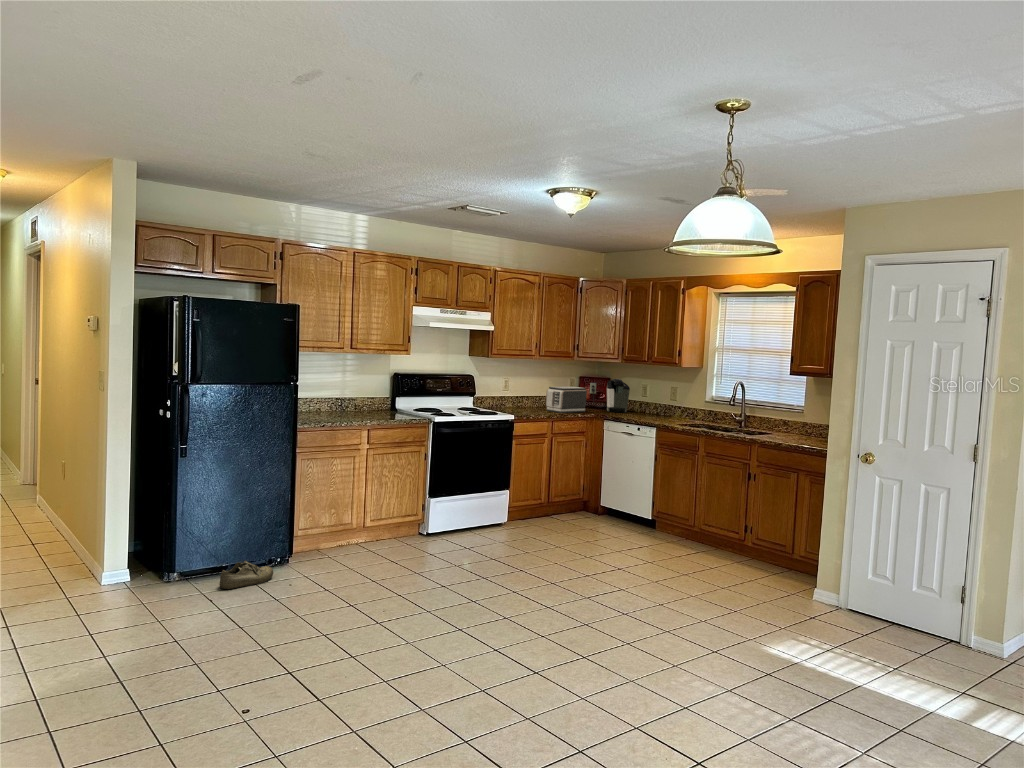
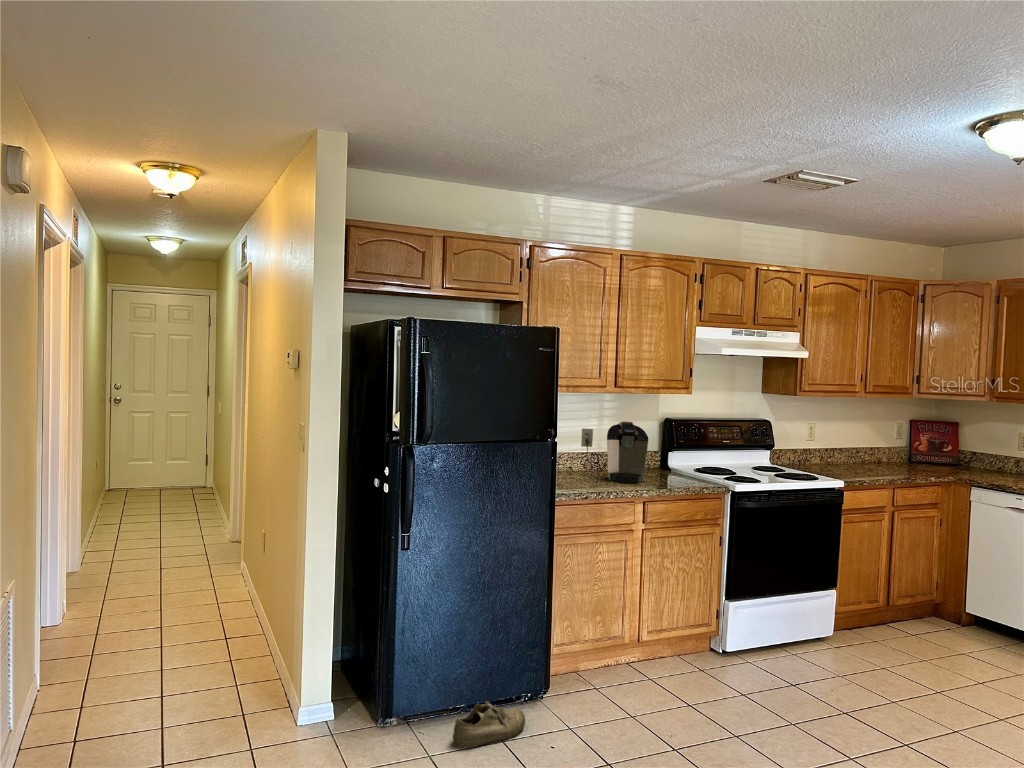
coffee maker: present [590,379,630,413] -> present [581,421,648,483]
toaster: present [546,386,587,413] -> none [874,436,937,475]

